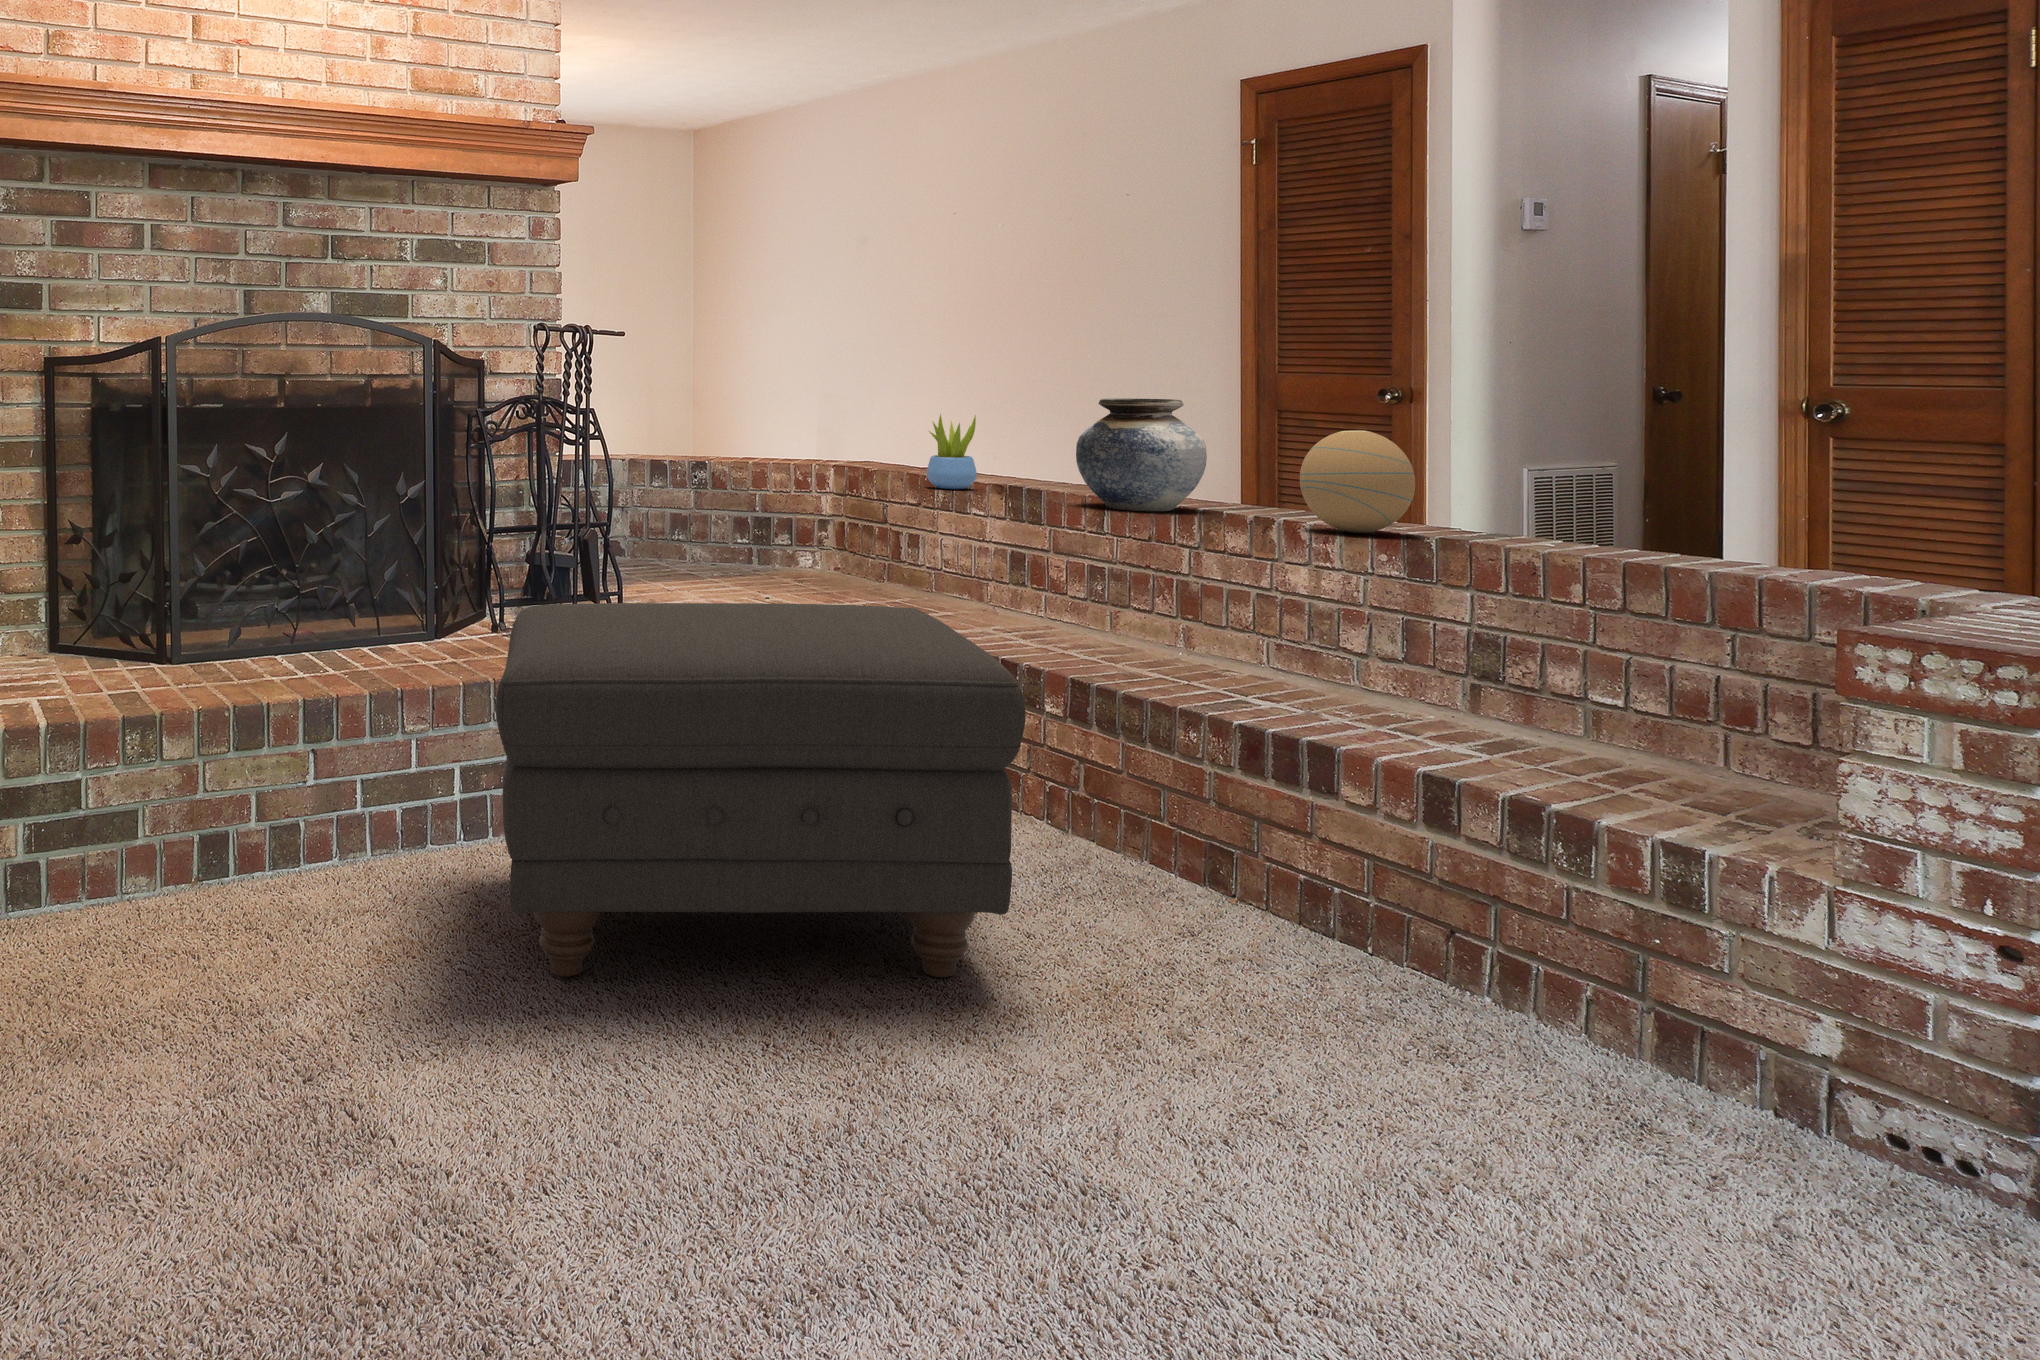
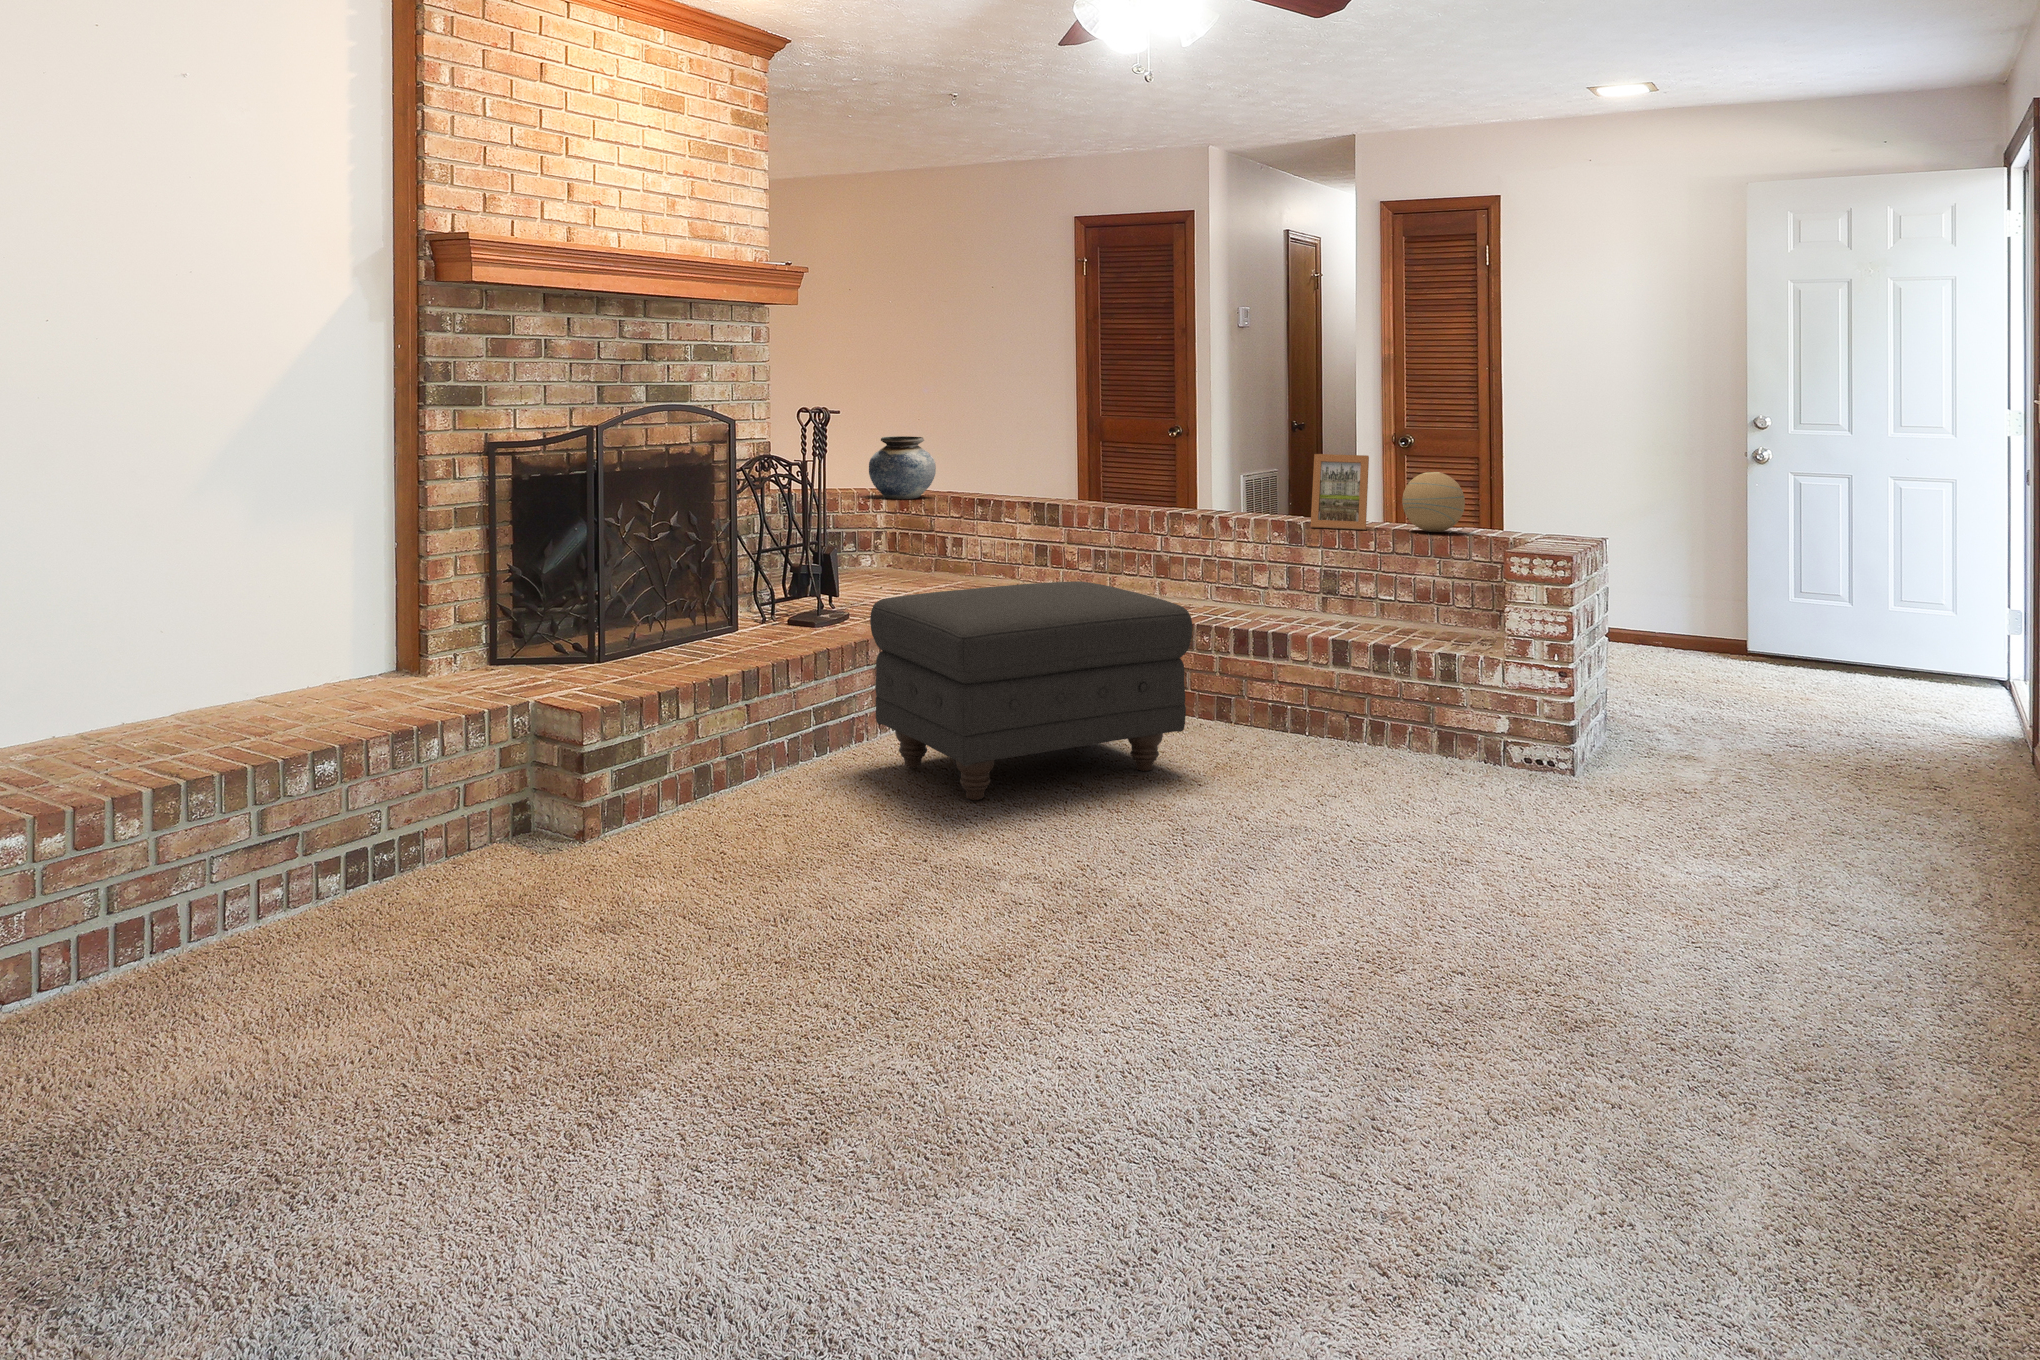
vase: present [1076,398,1207,511] -> present [869,436,936,499]
picture frame: none [1439,409,1577,560] -> present [1311,454,1369,530]
succulent plant: present [927,414,977,489] -> none [970,454,1002,505]
decorative orb: present [1300,431,1415,533] -> present [1402,472,1465,532]

